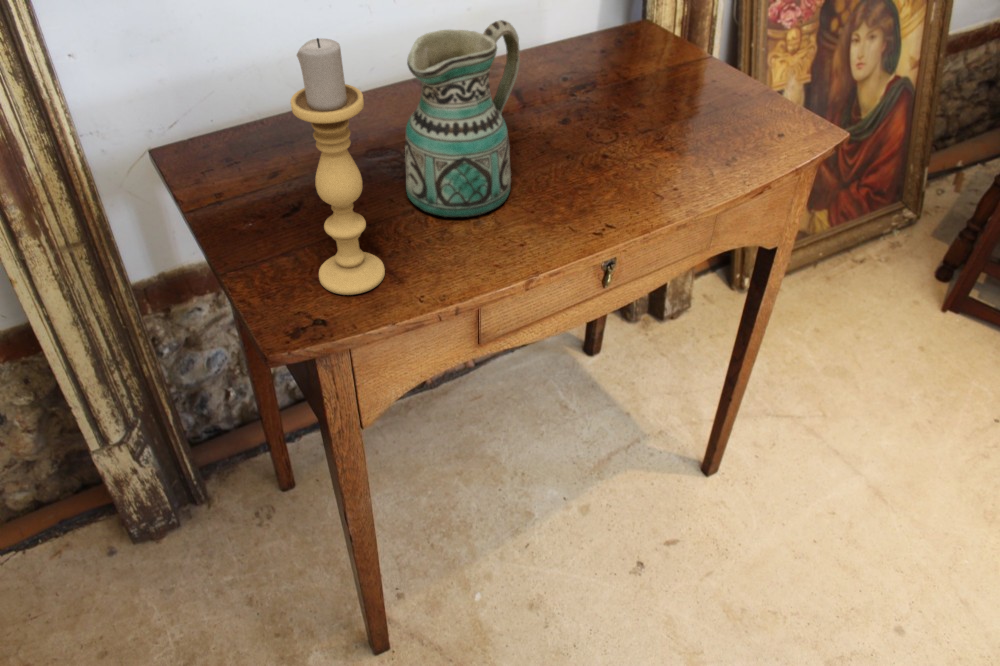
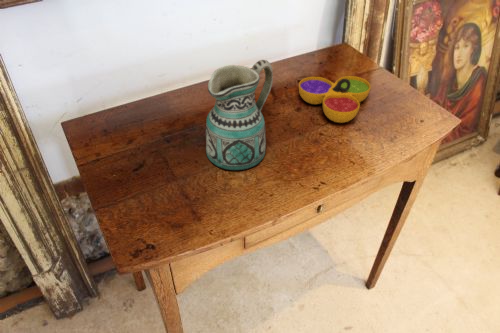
candle holder: present [291,38,385,295] -> none [137,85,192,221]
decorative bowl: none [566,65,693,141] -> present [299,76,370,123]

